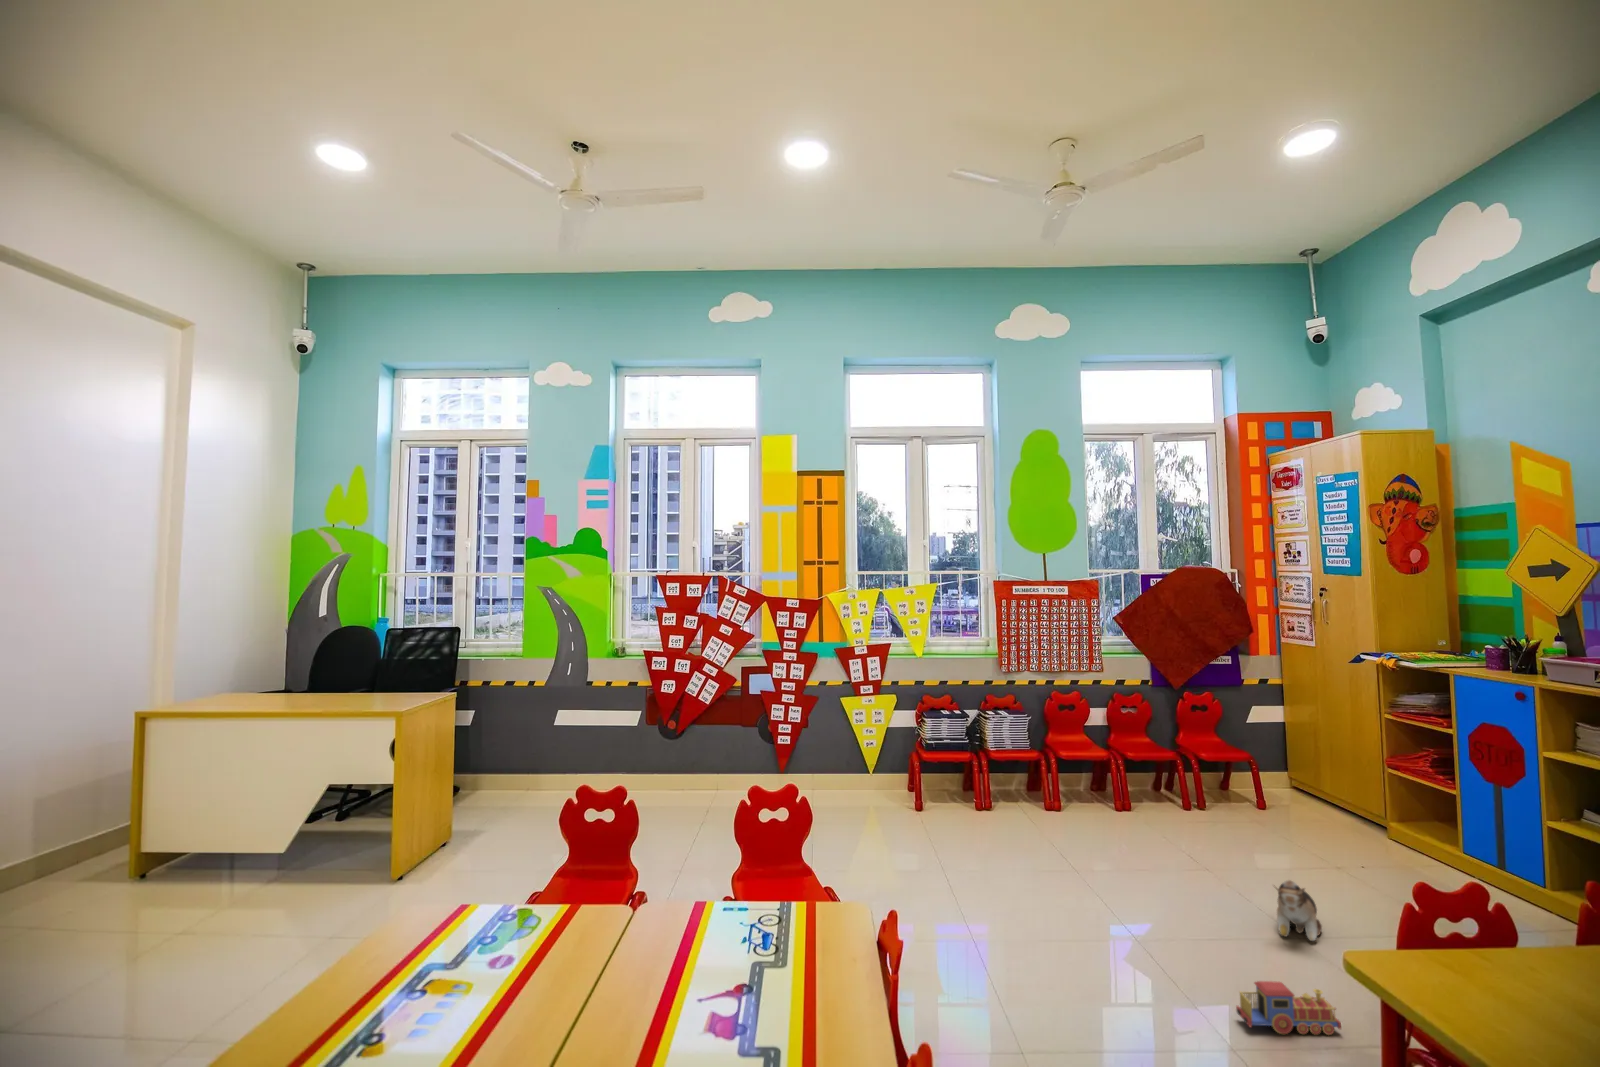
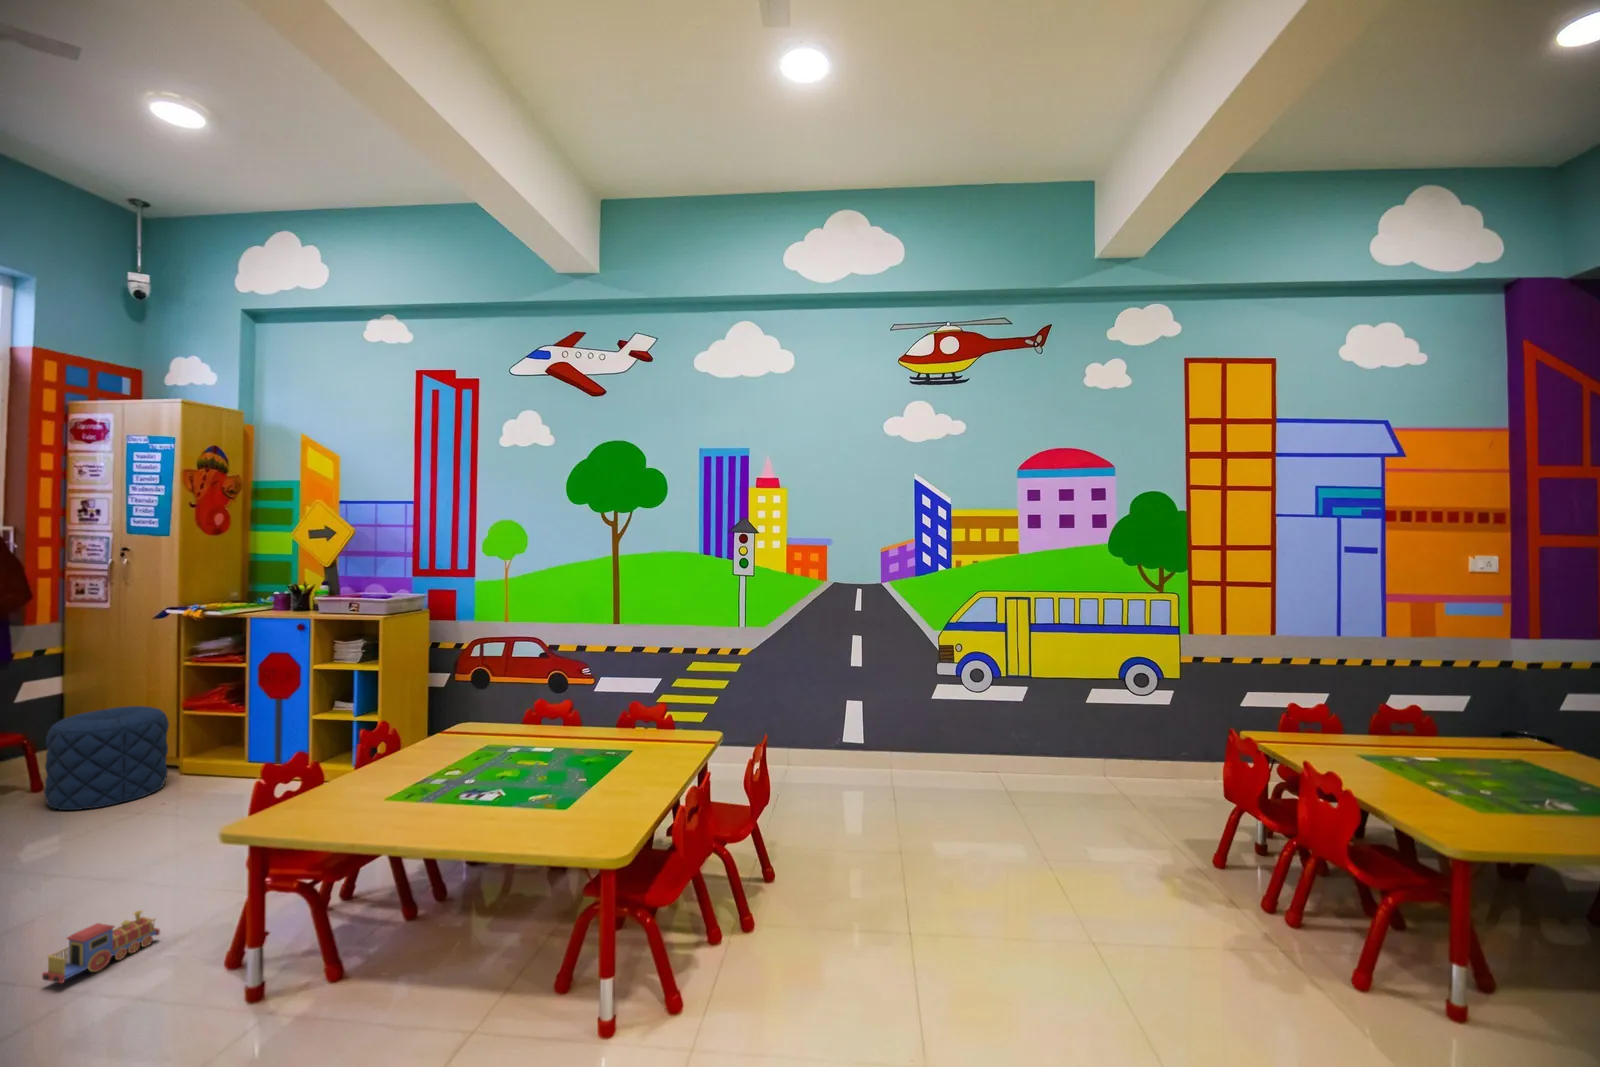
pouf: none [1267,748,1376,851] -> present [44,706,169,810]
plush toy: present [1275,880,1322,941] -> none [76,833,125,894]

